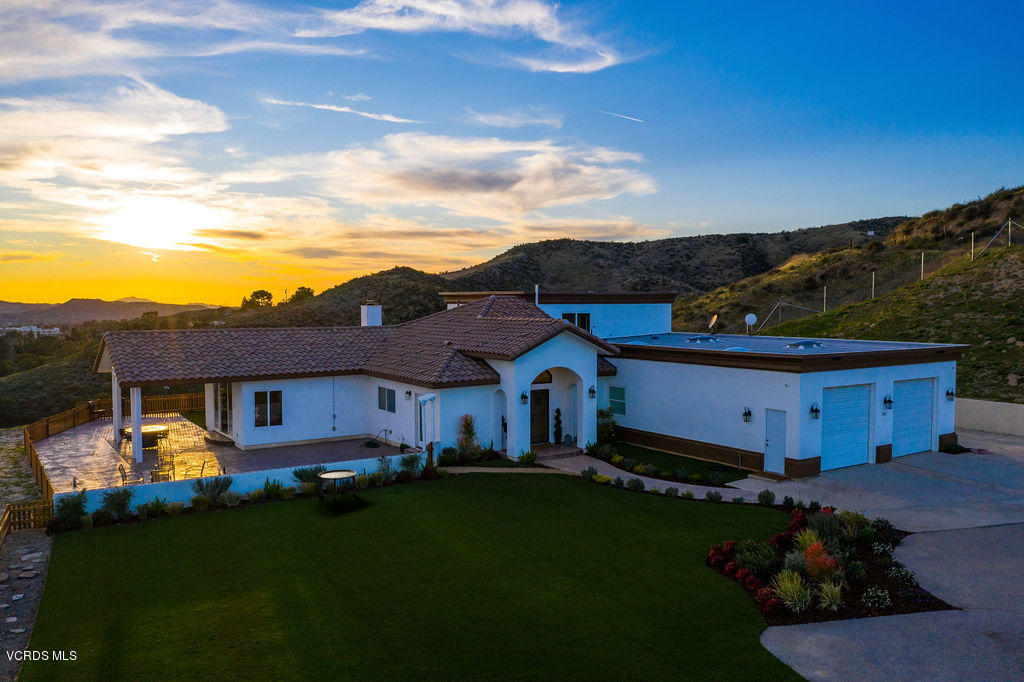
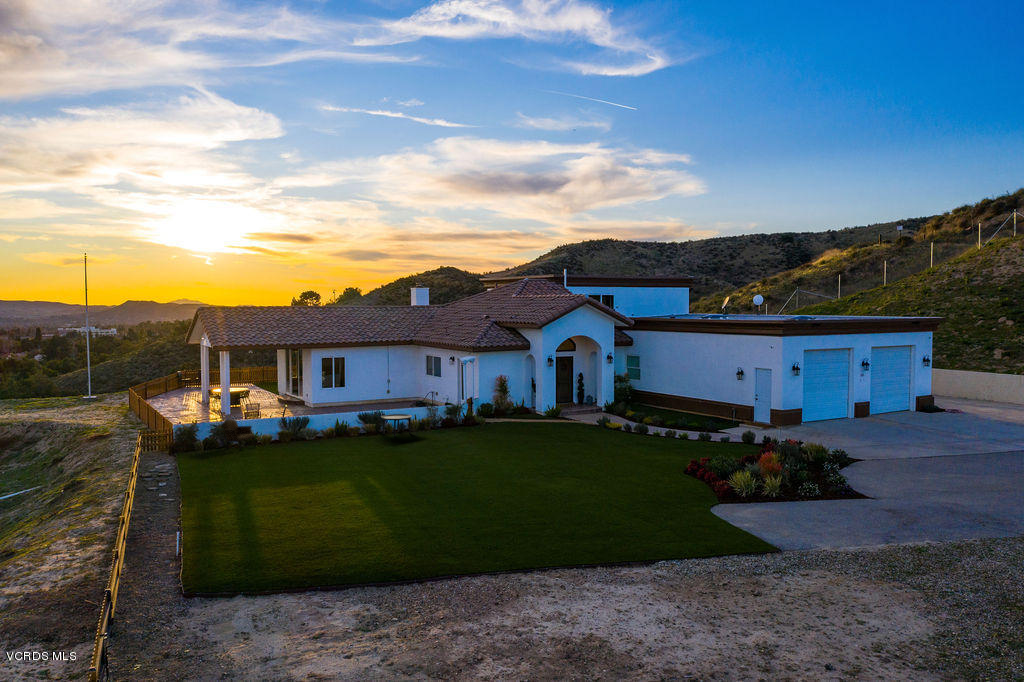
armchair: none [106,487,152,530] -> present [222,419,255,450]

